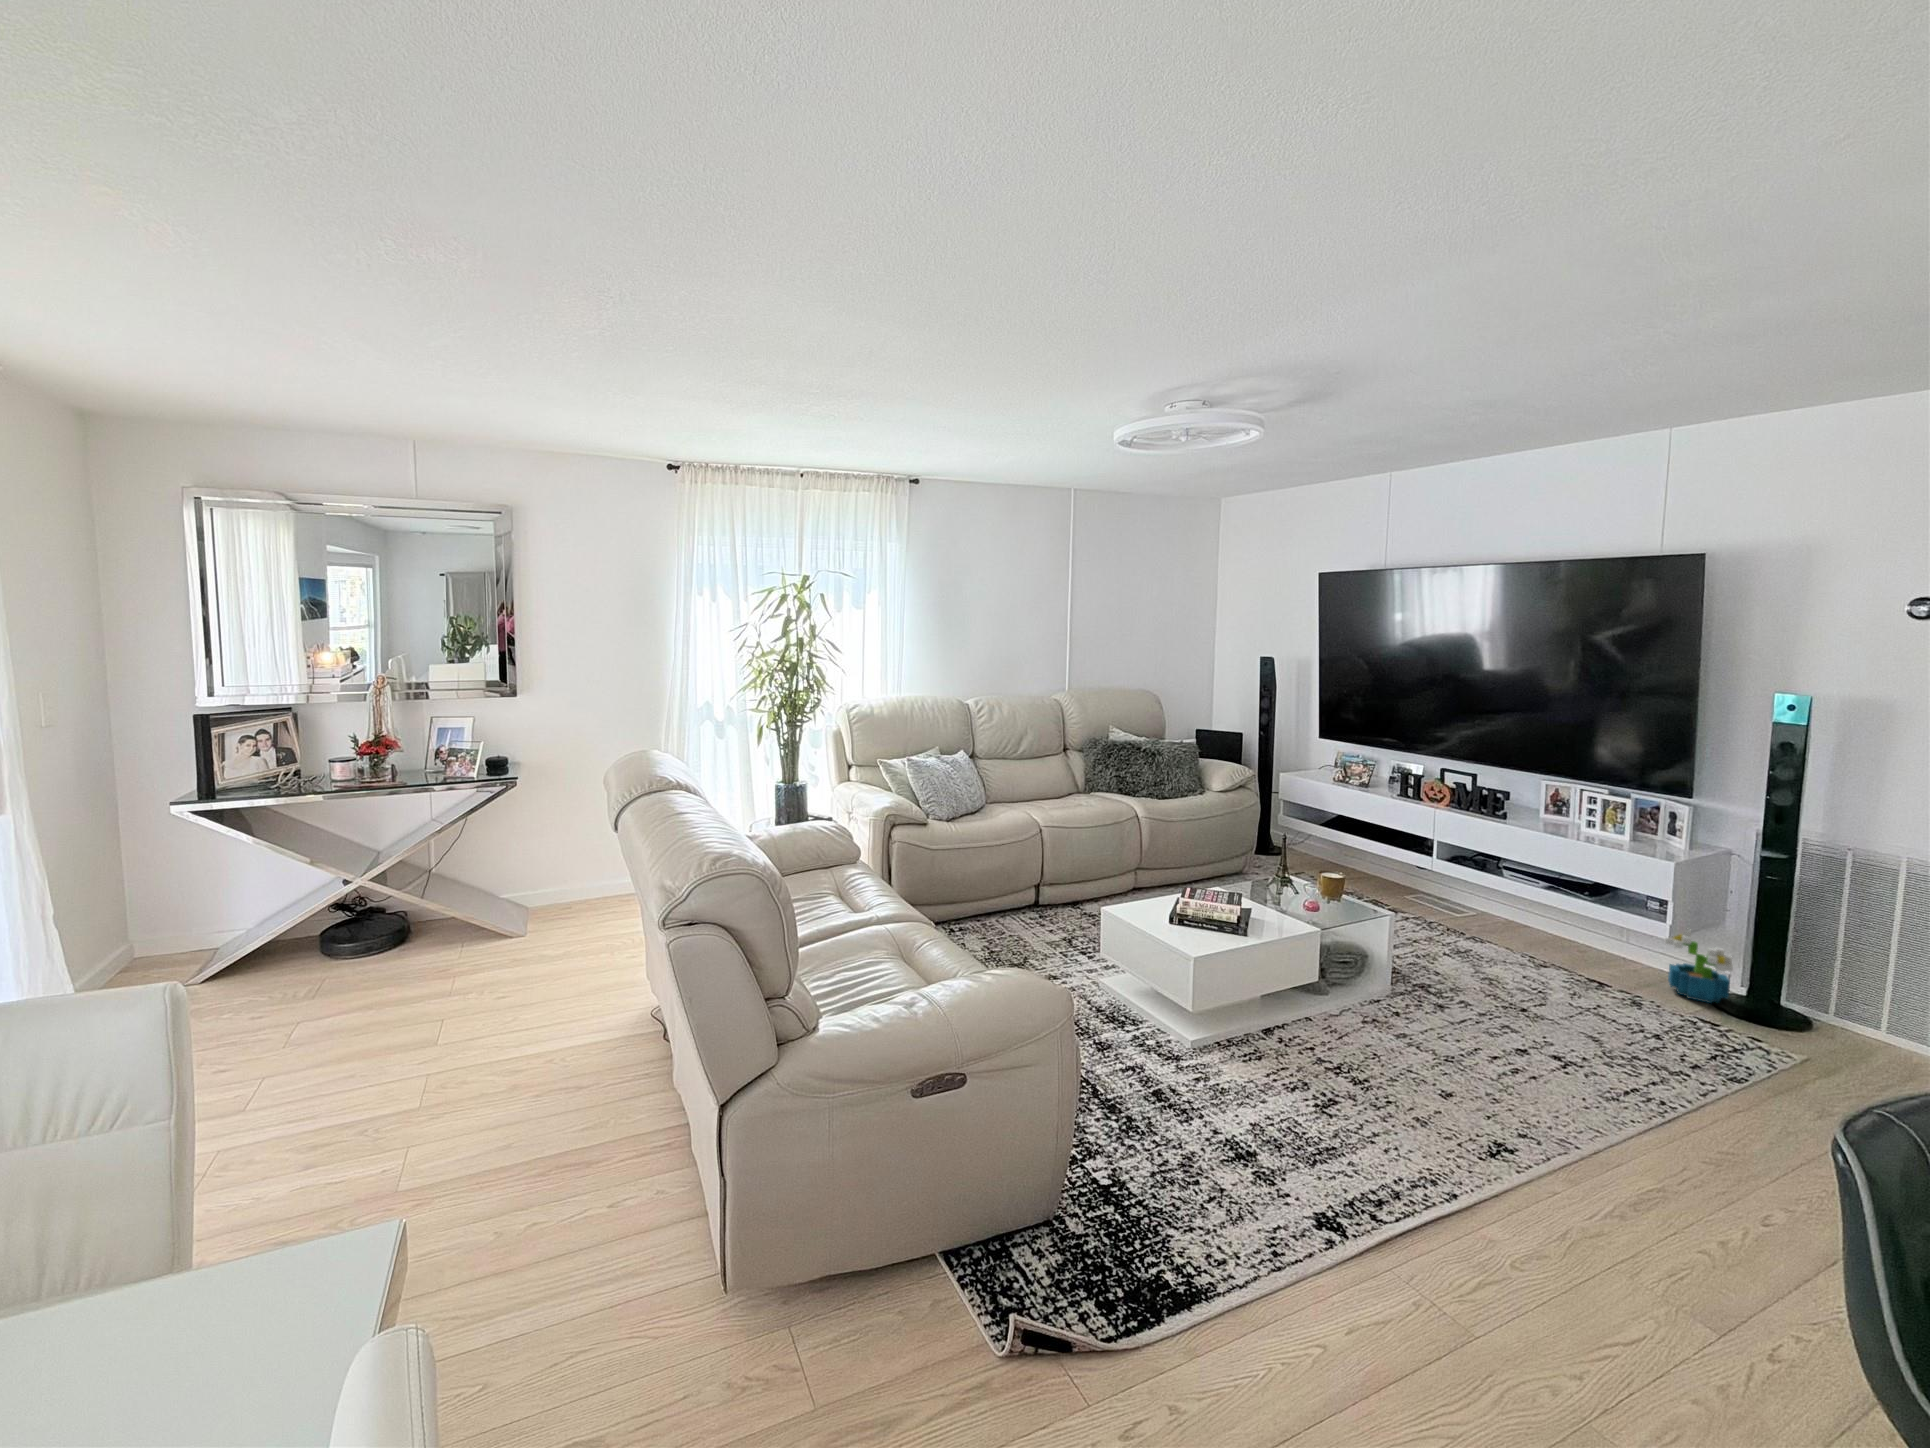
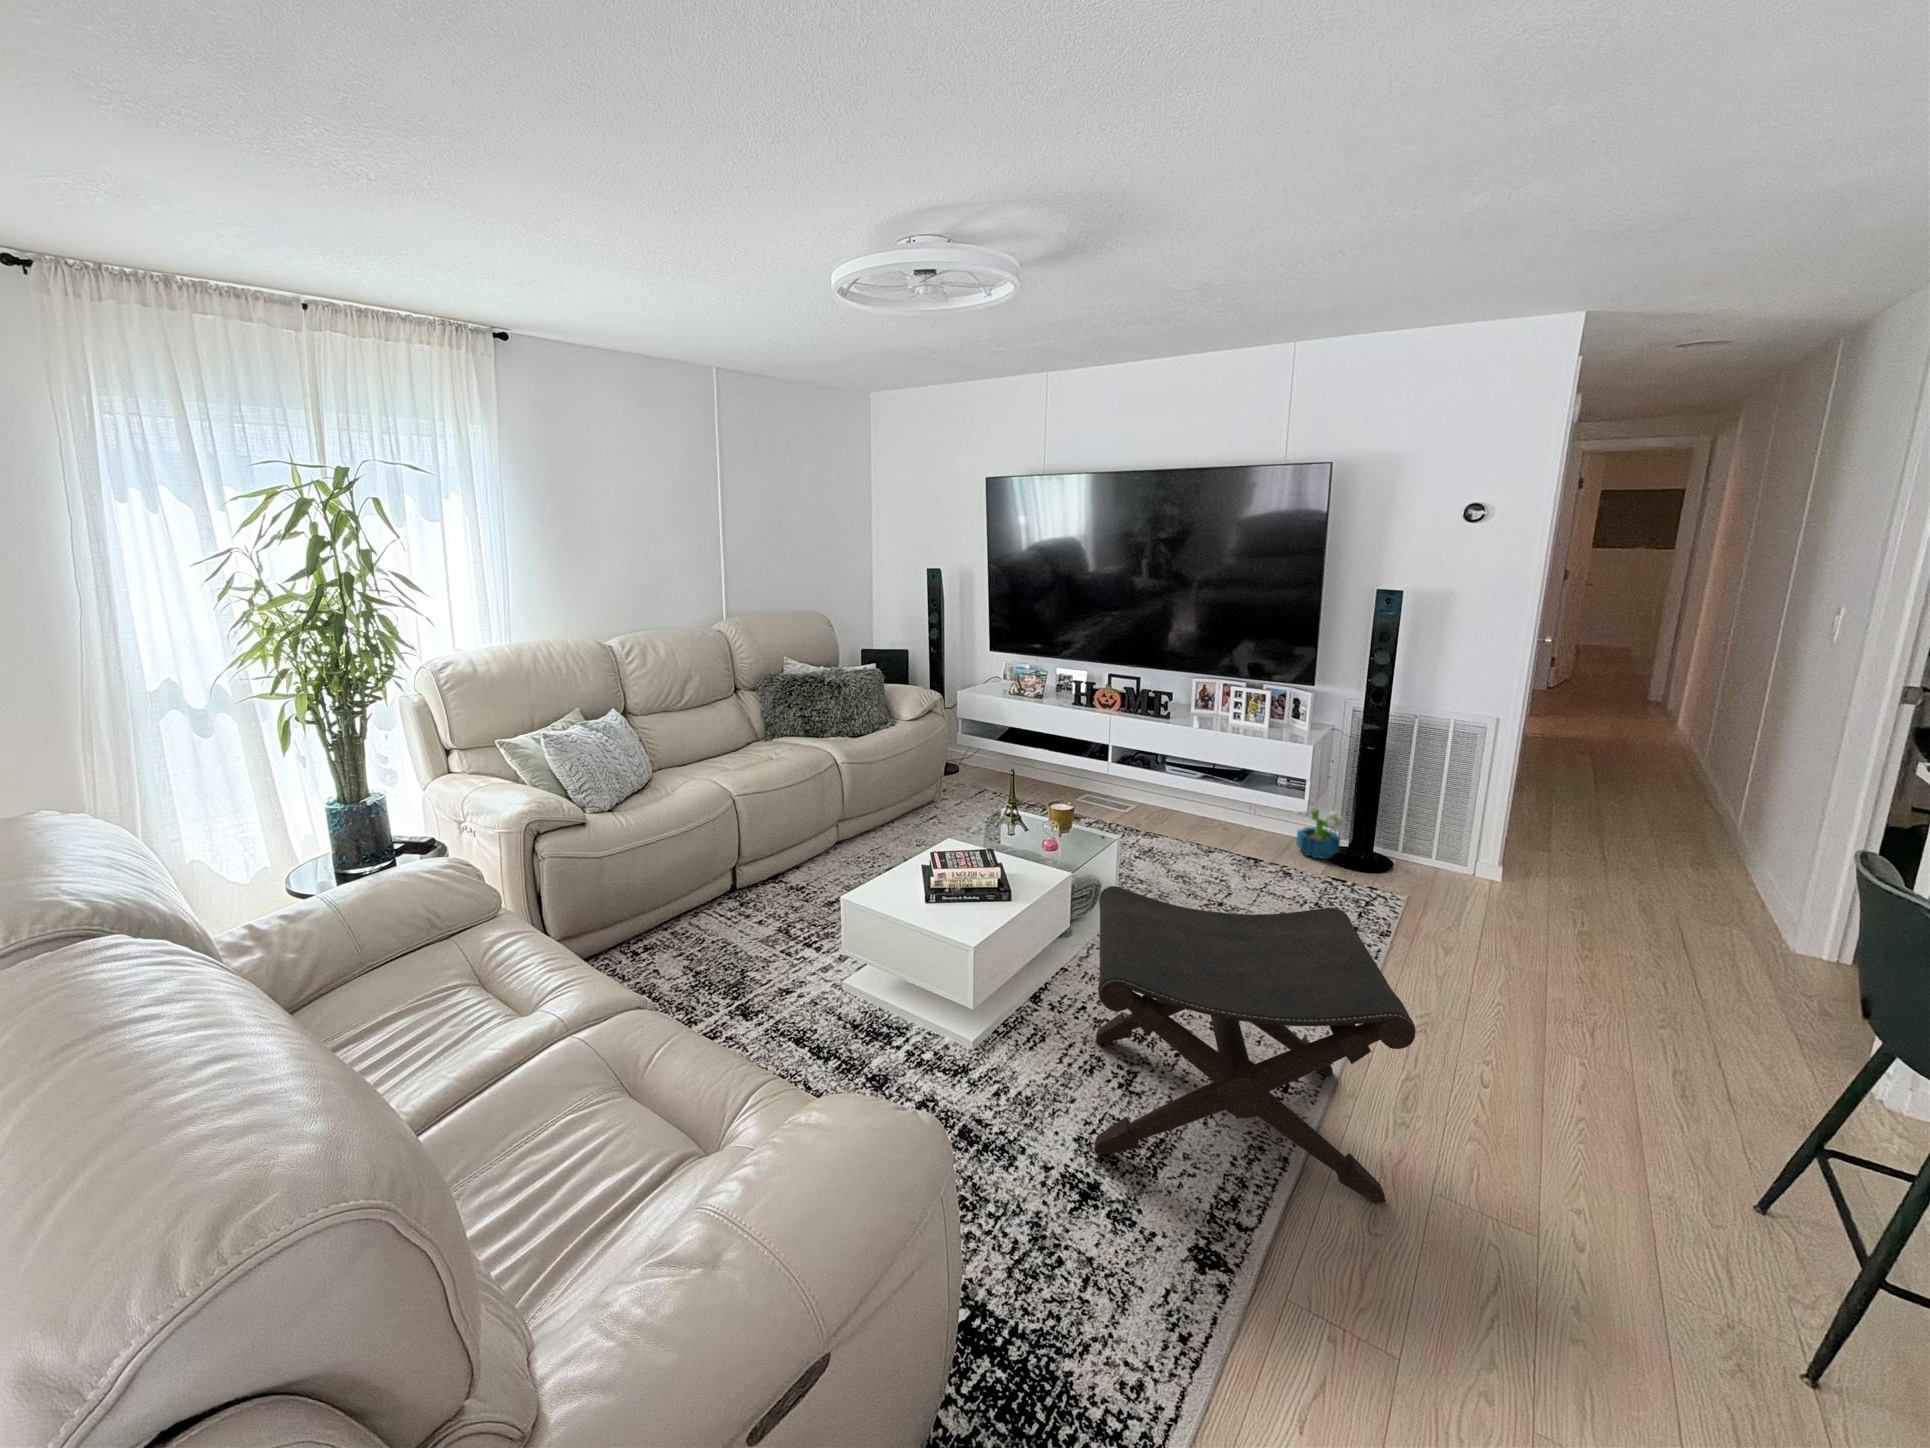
footstool: none [1265,929,1579,1256] -> present [1095,886,1416,1203]

